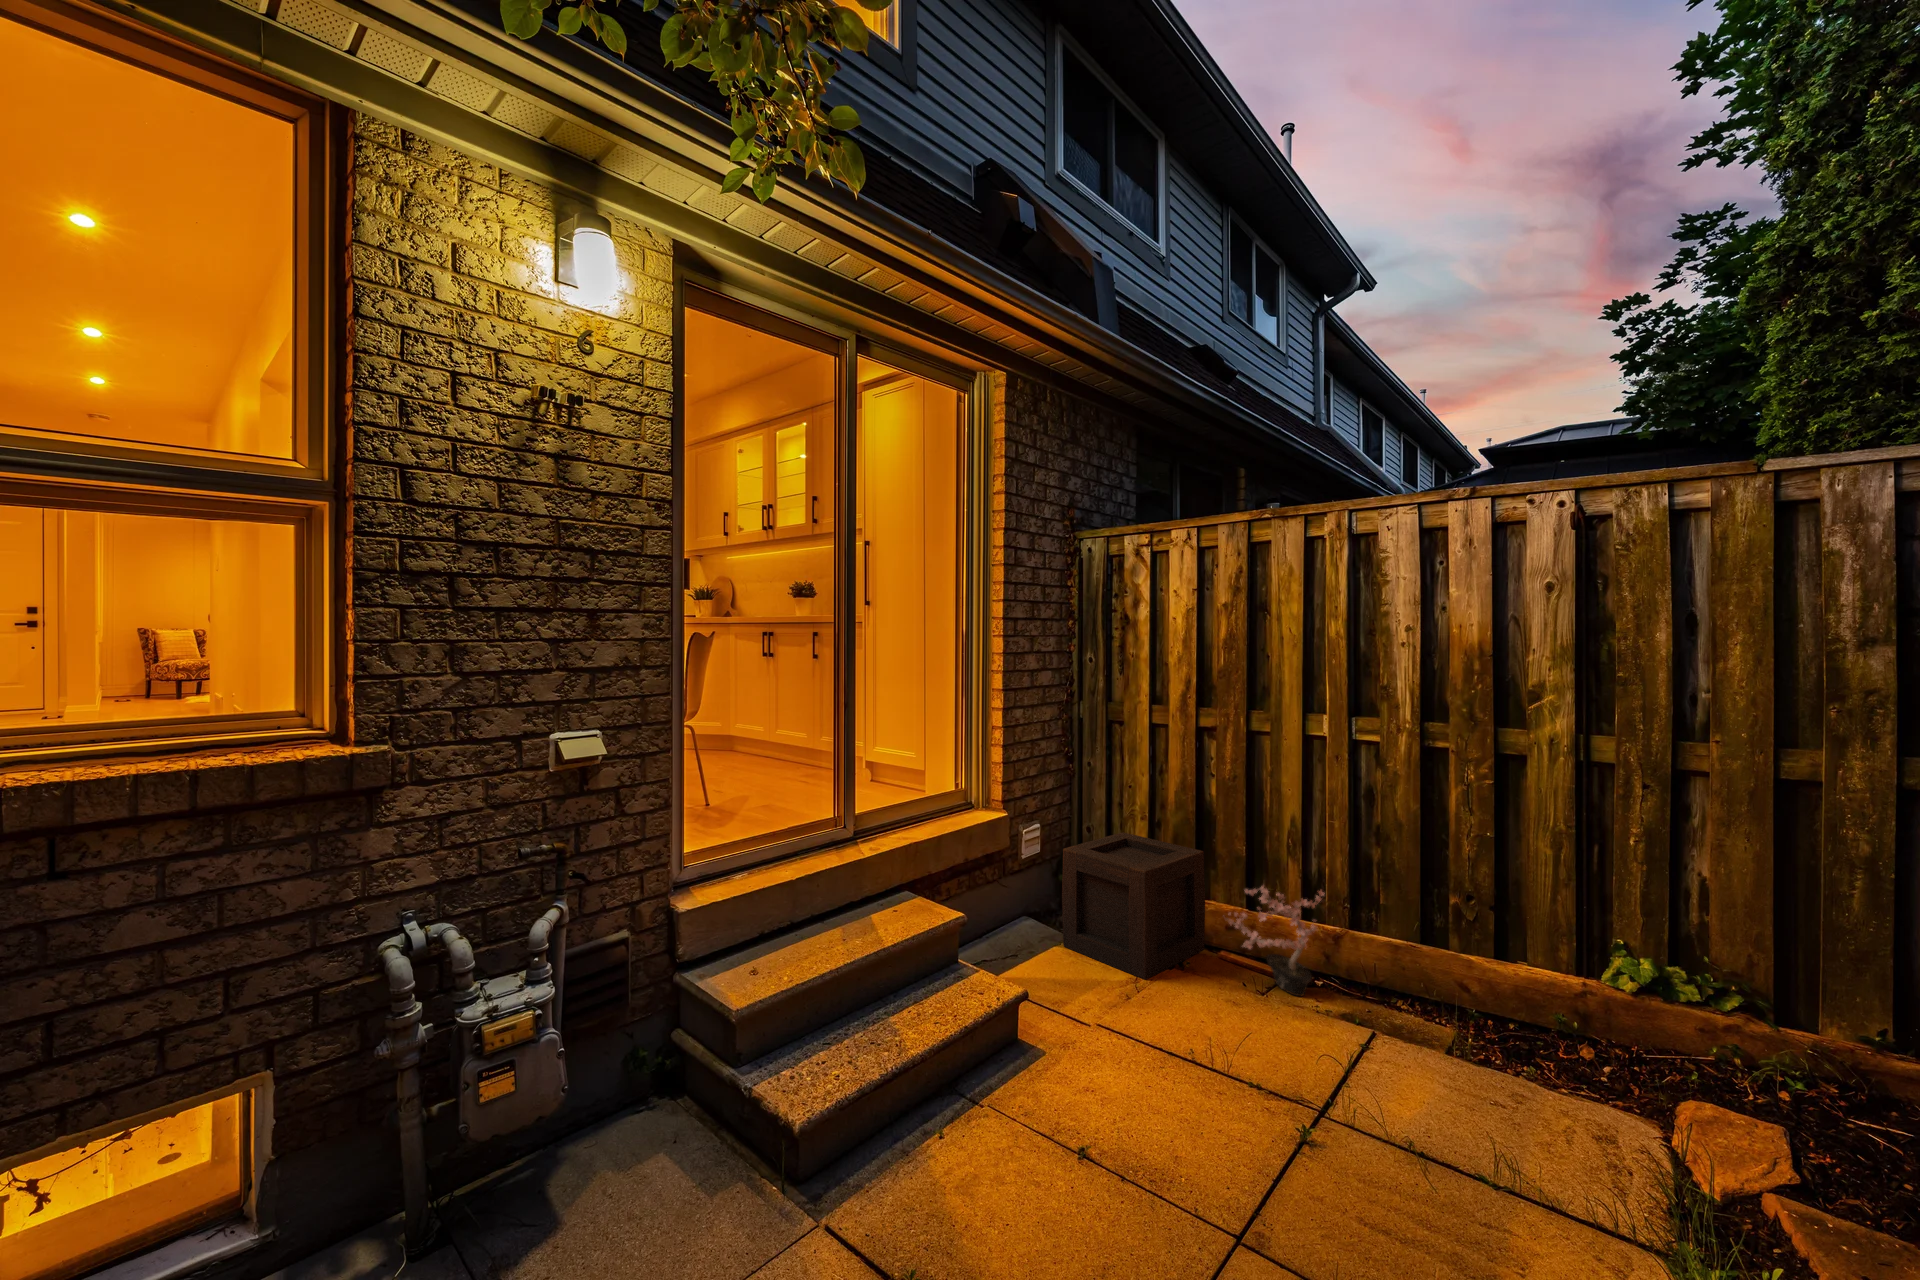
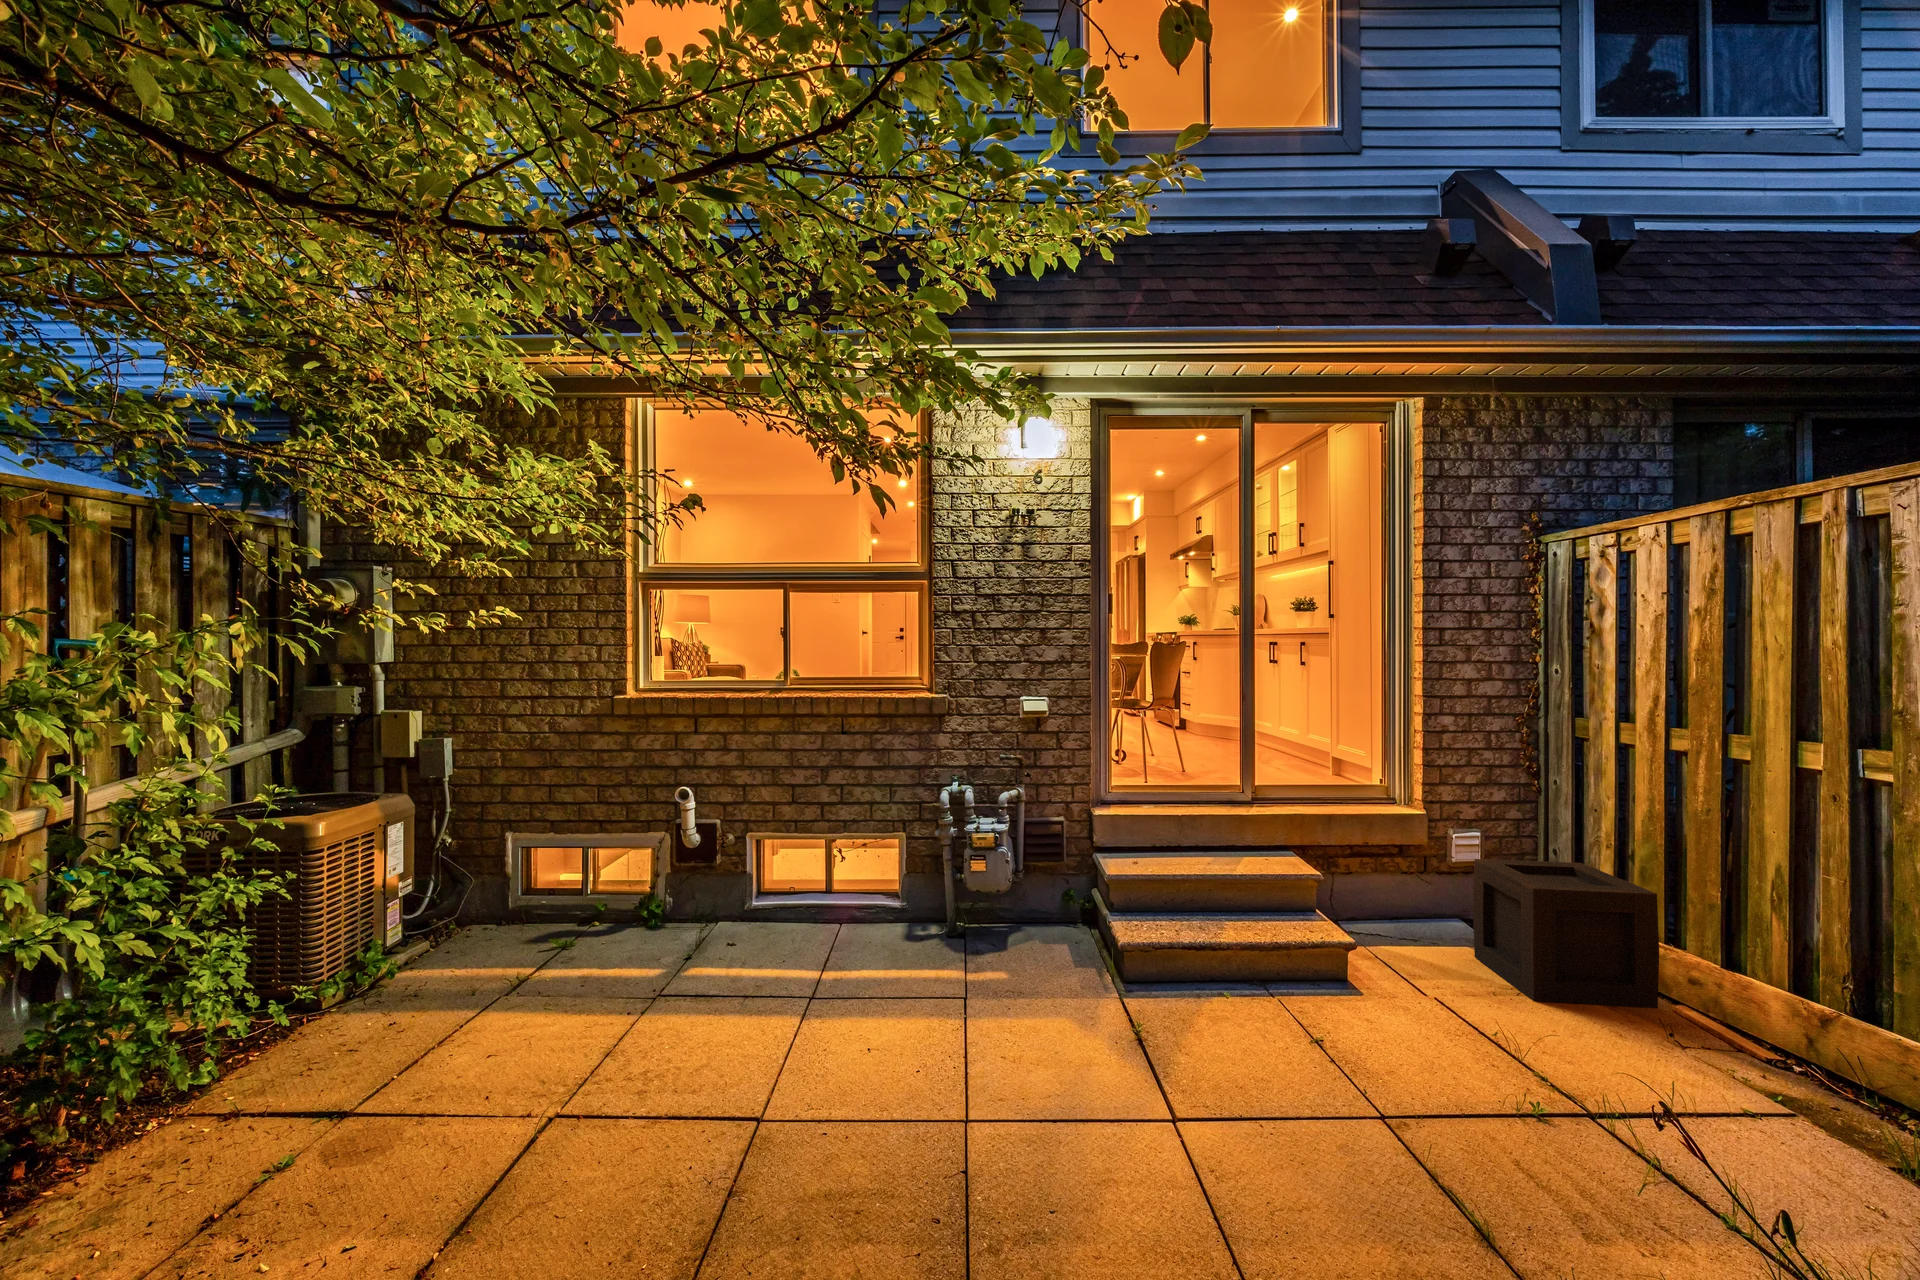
potted plant: present [1226,886,1324,996] -> none [1647,933,1793,1074]

